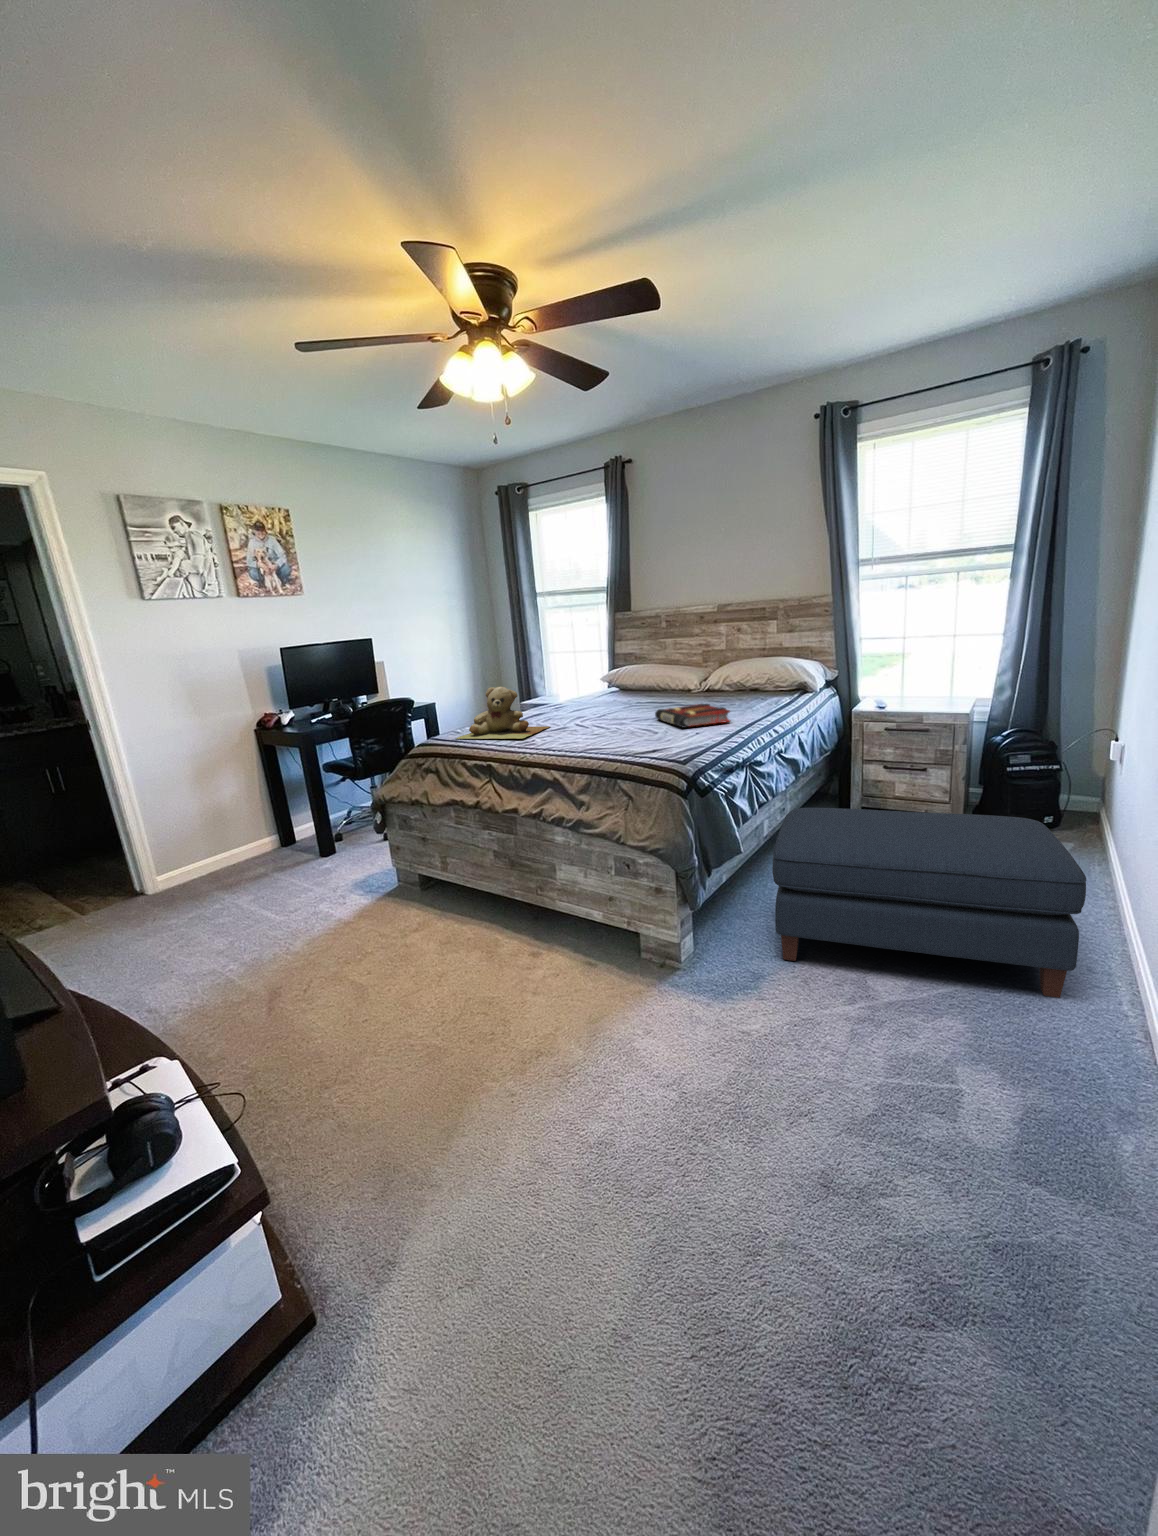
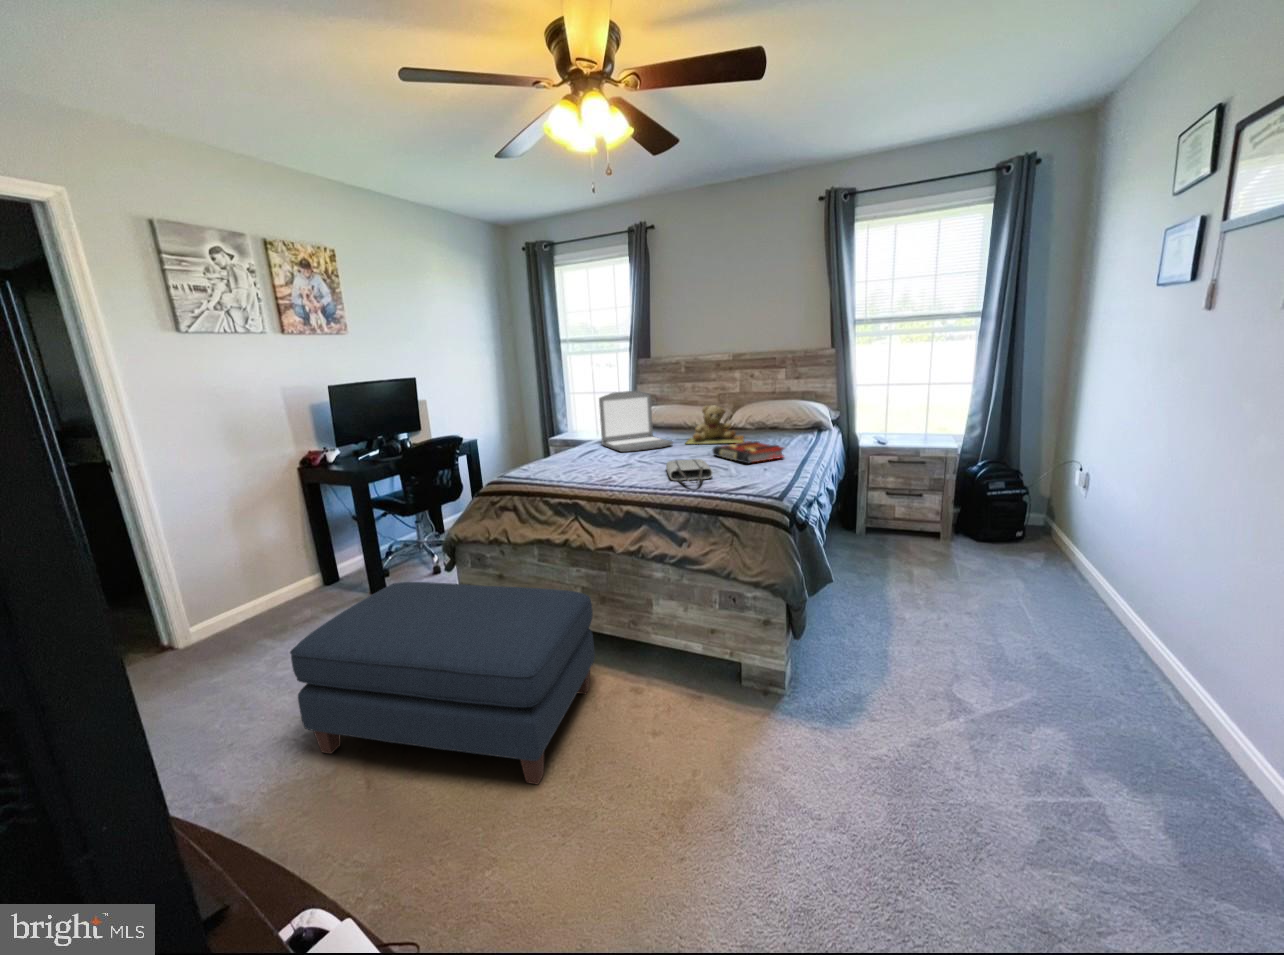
laptop: none [546,649,624,716] -> present [599,391,673,452]
teddy bear: present [457,687,549,739] -> present [686,405,744,444]
tote bag: none [586,723,634,747] -> present [666,459,712,484]
ottoman: present [772,808,1086,998] -> present [290,582,595,784]

